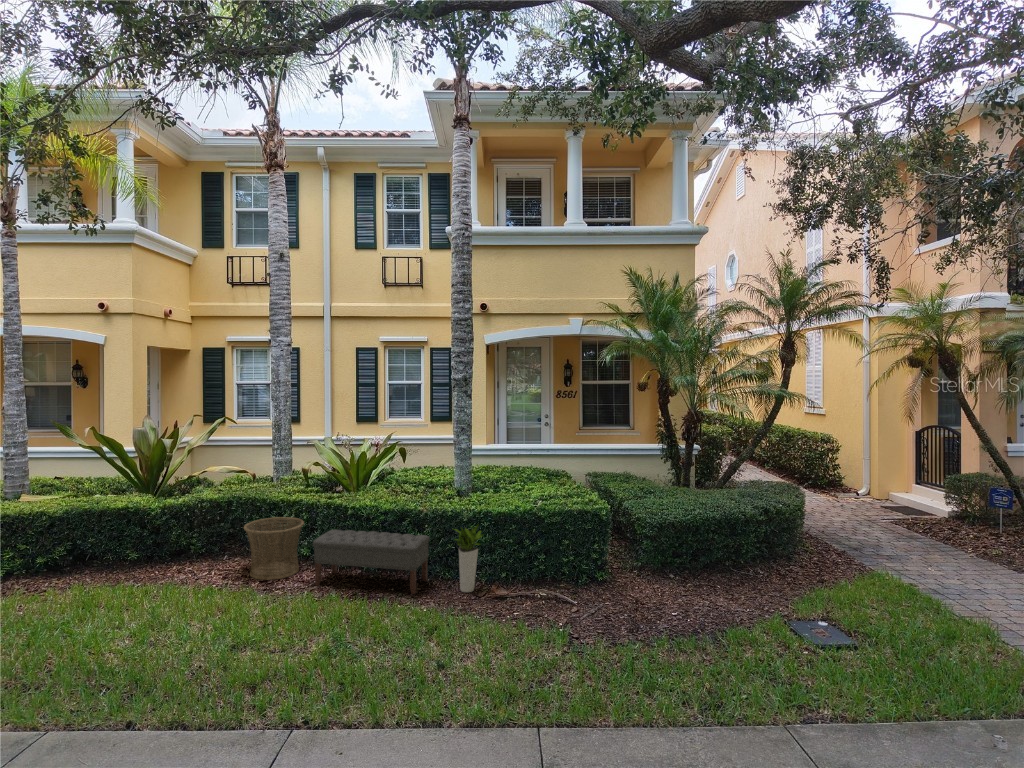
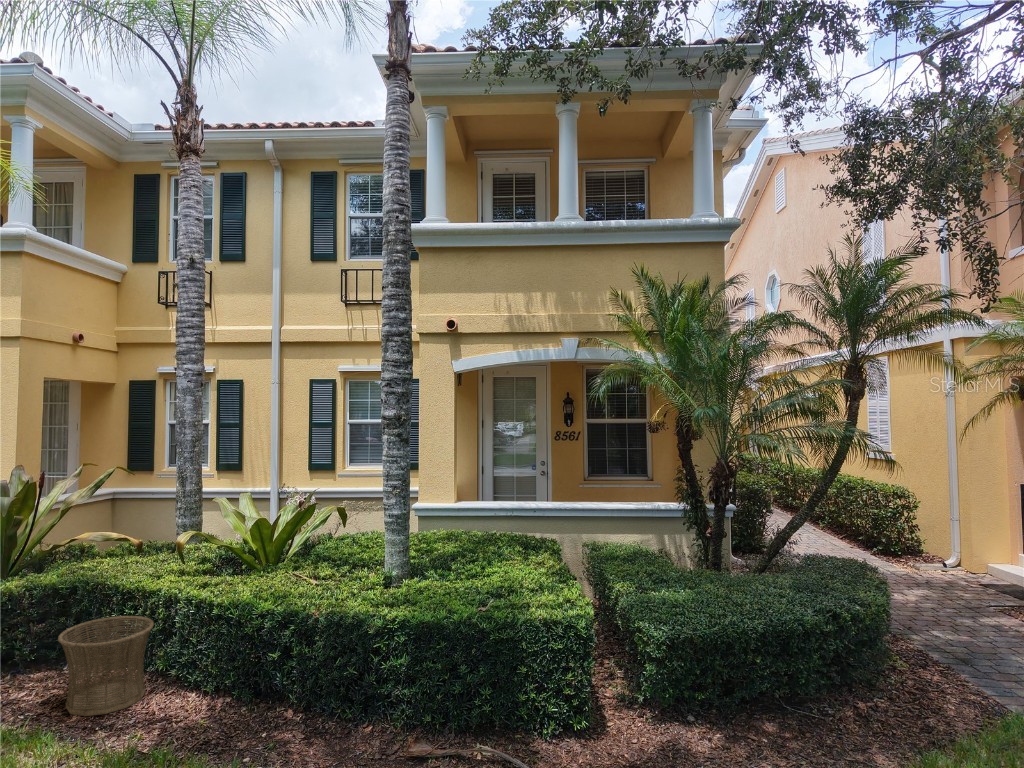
planter: present [455,525,482,592] -> none [350,638,400,746]
bench: present [313,530,429,594] -> none [146,639,324,749]

